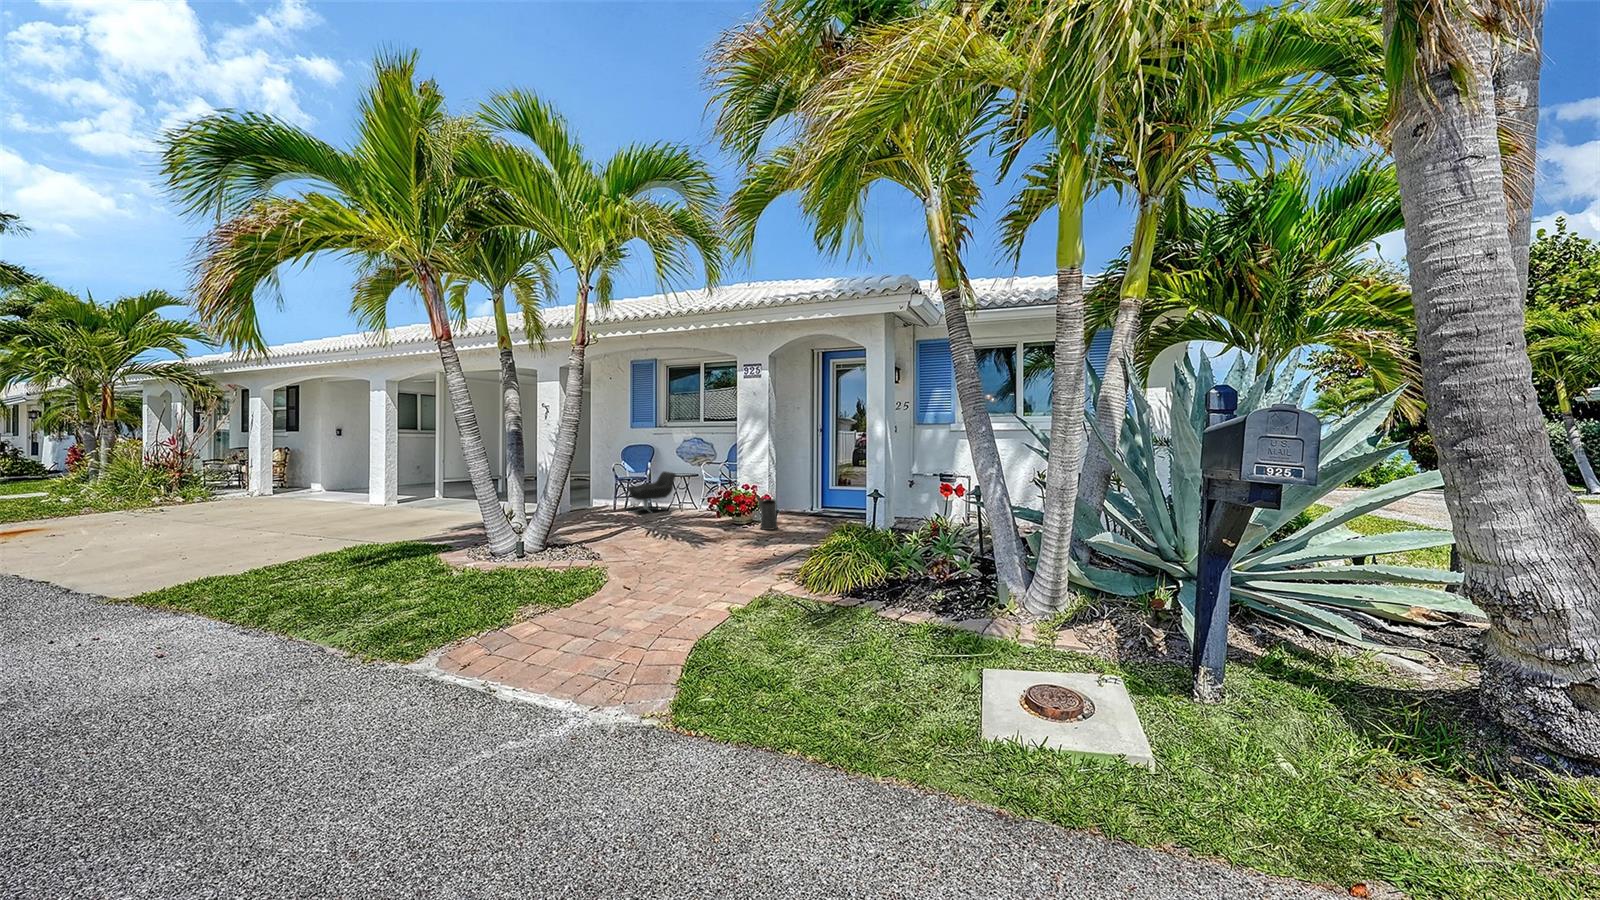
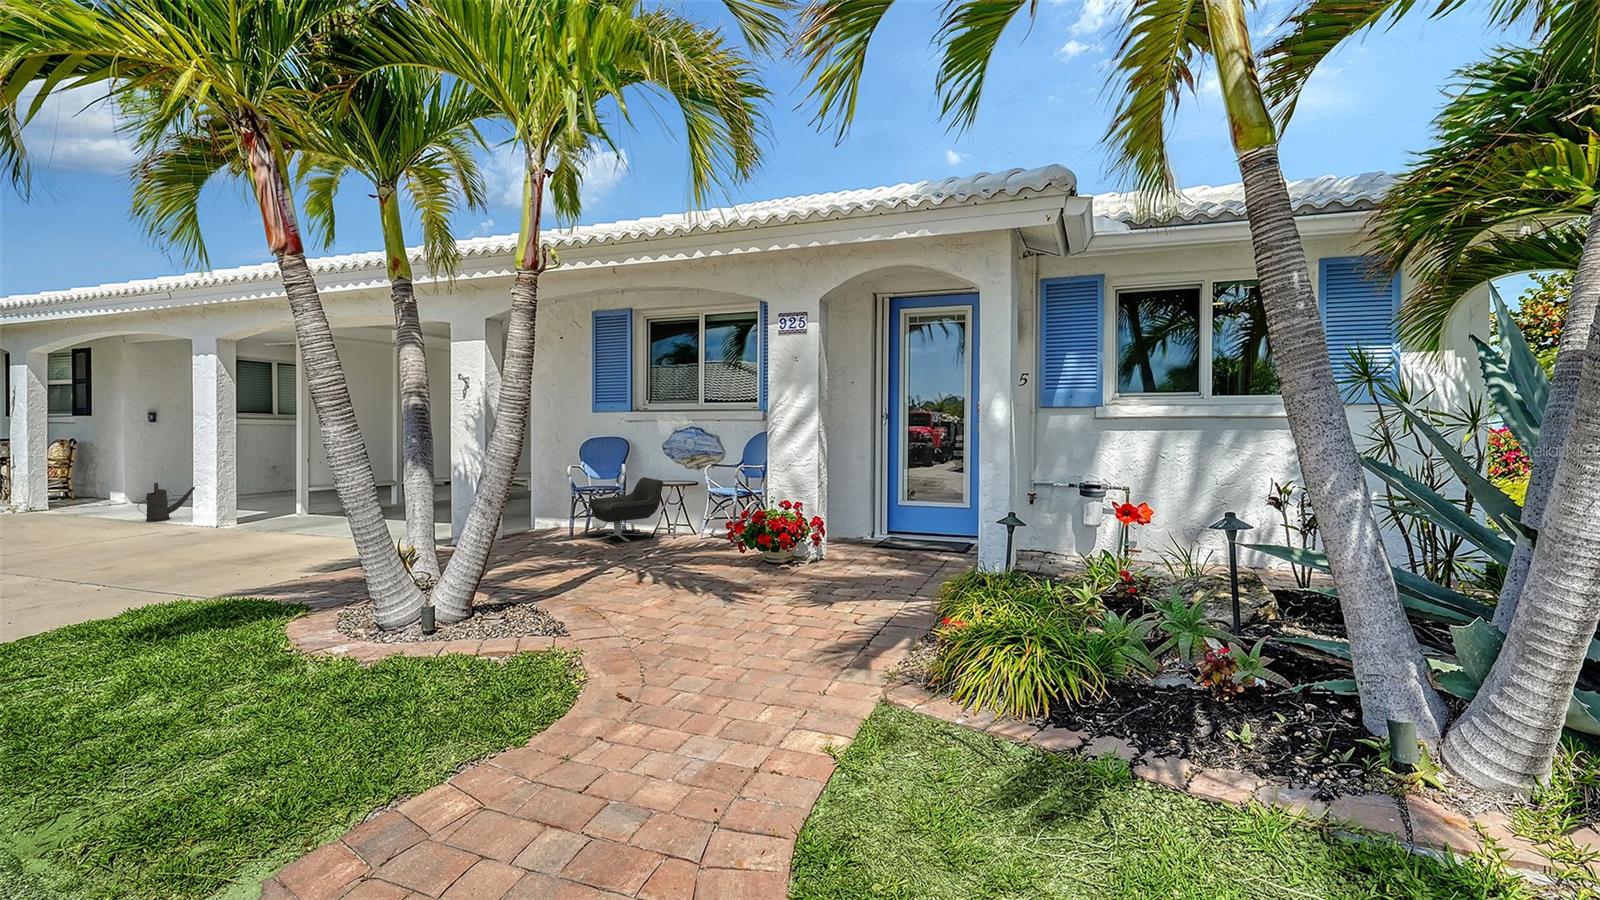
watering can: present [758,495,778,530] -> present [137,483,195,521]

